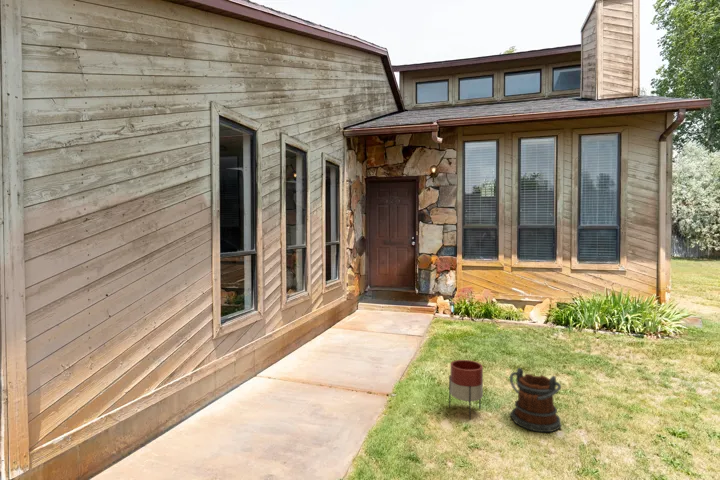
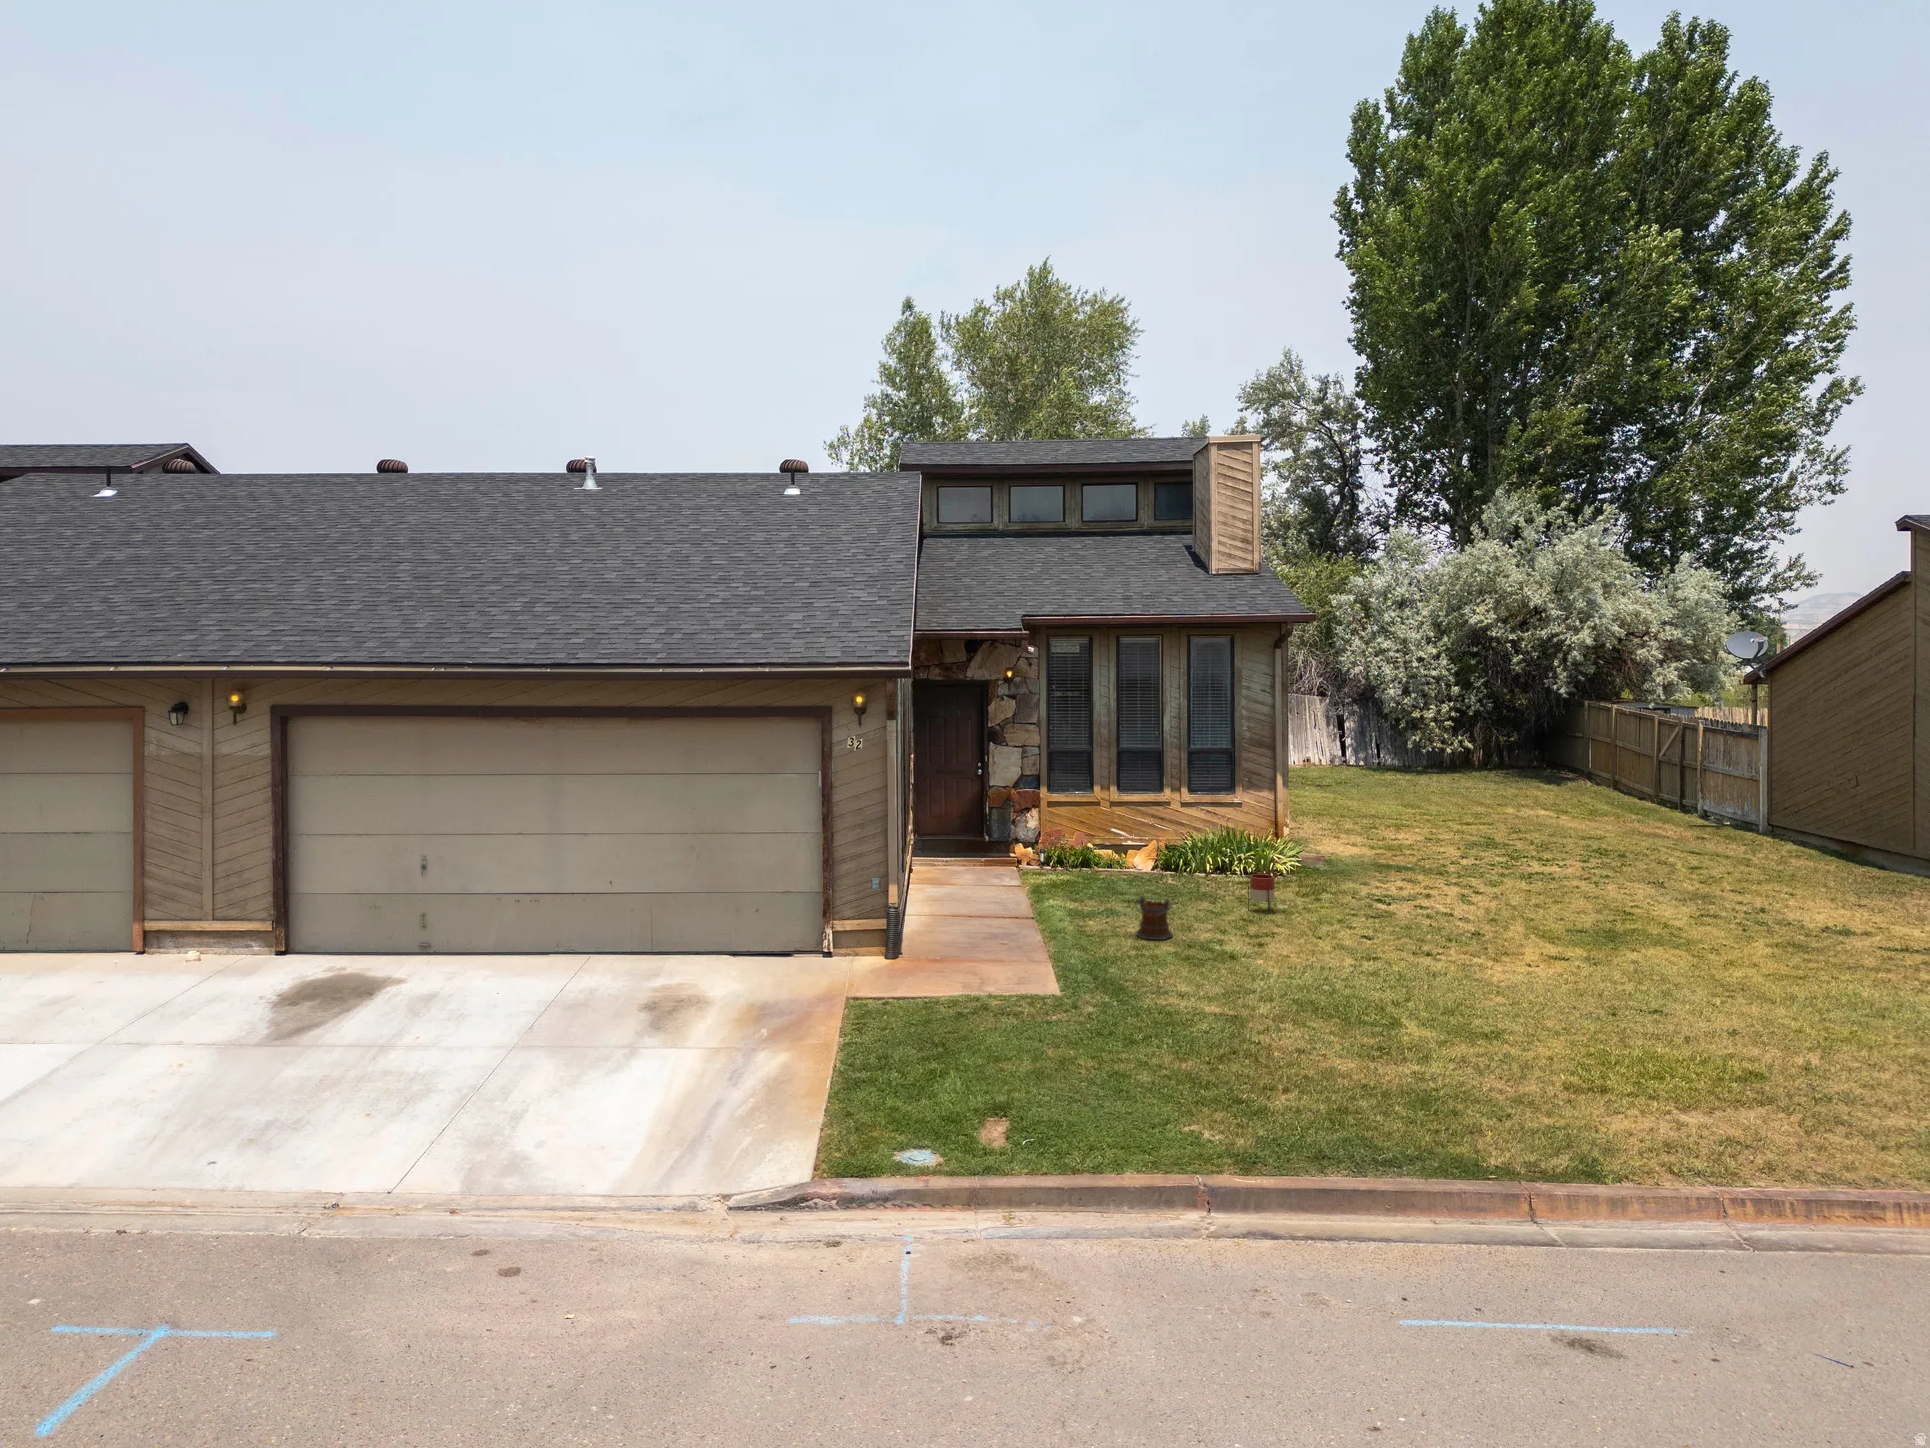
planter: present [449,360,483,417] -> present [1248,874,1275,914]

